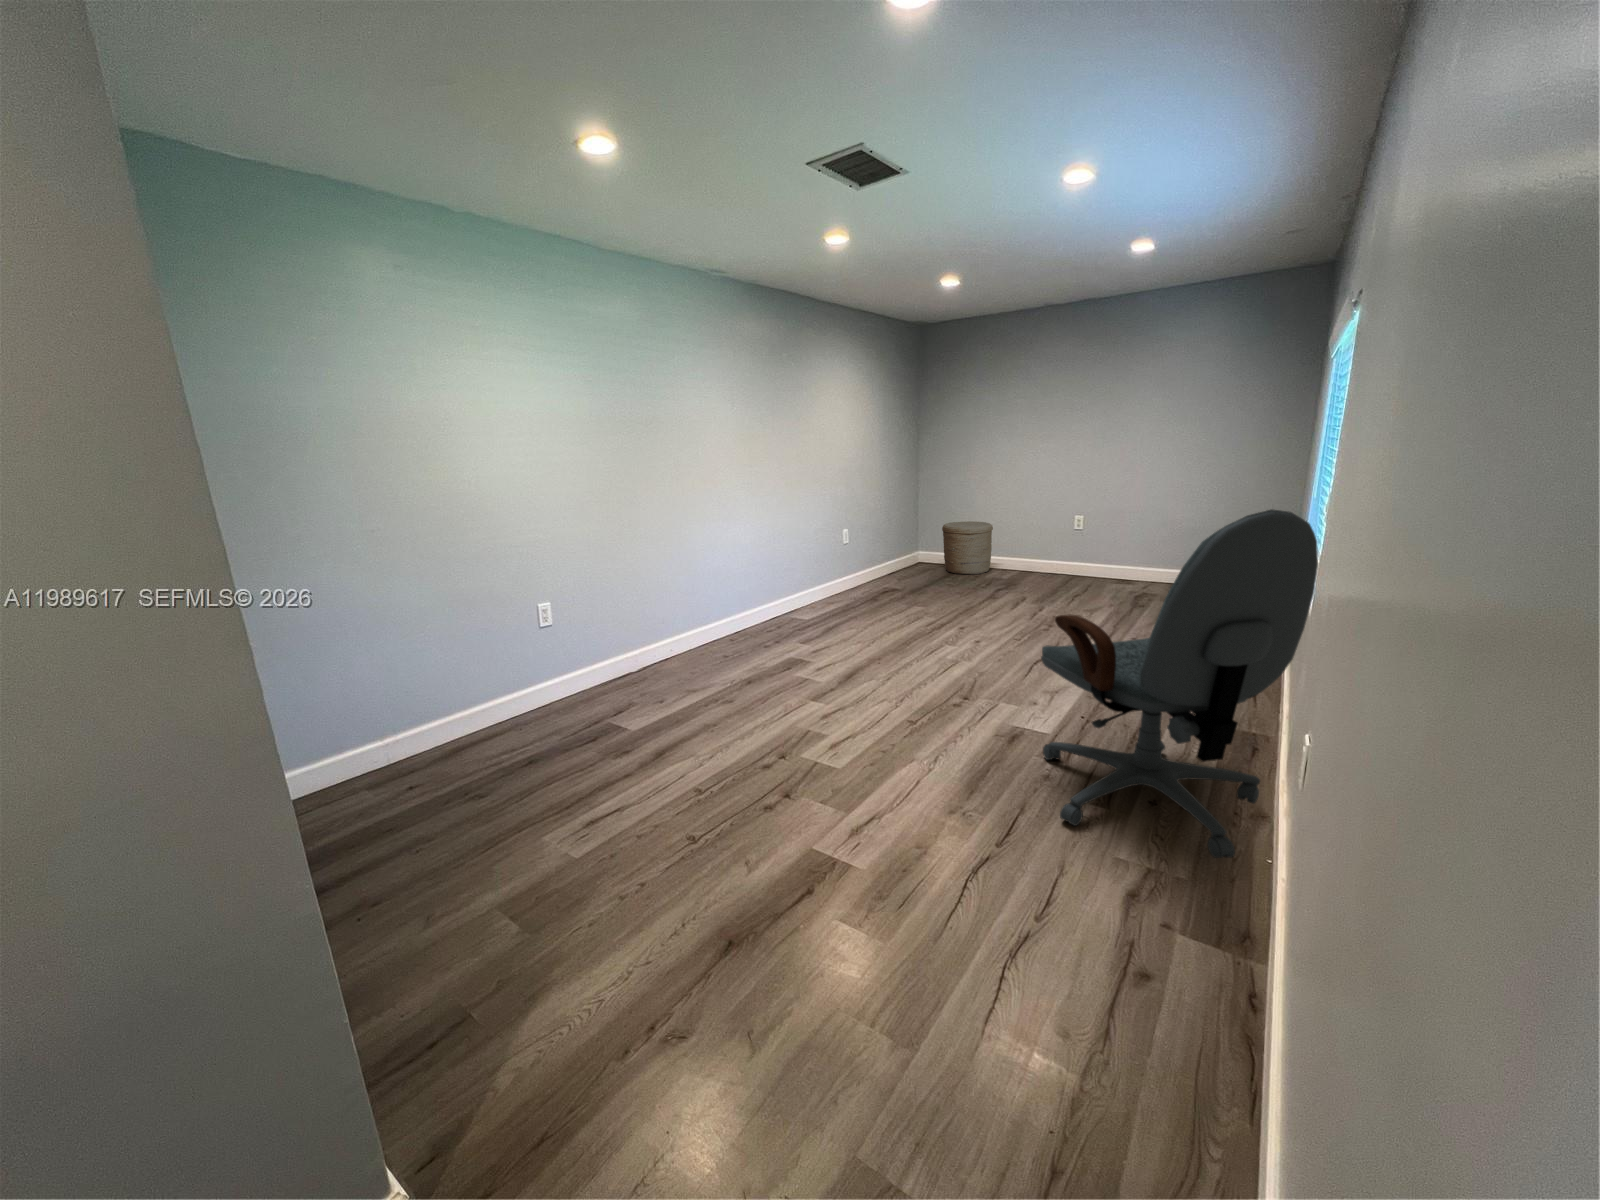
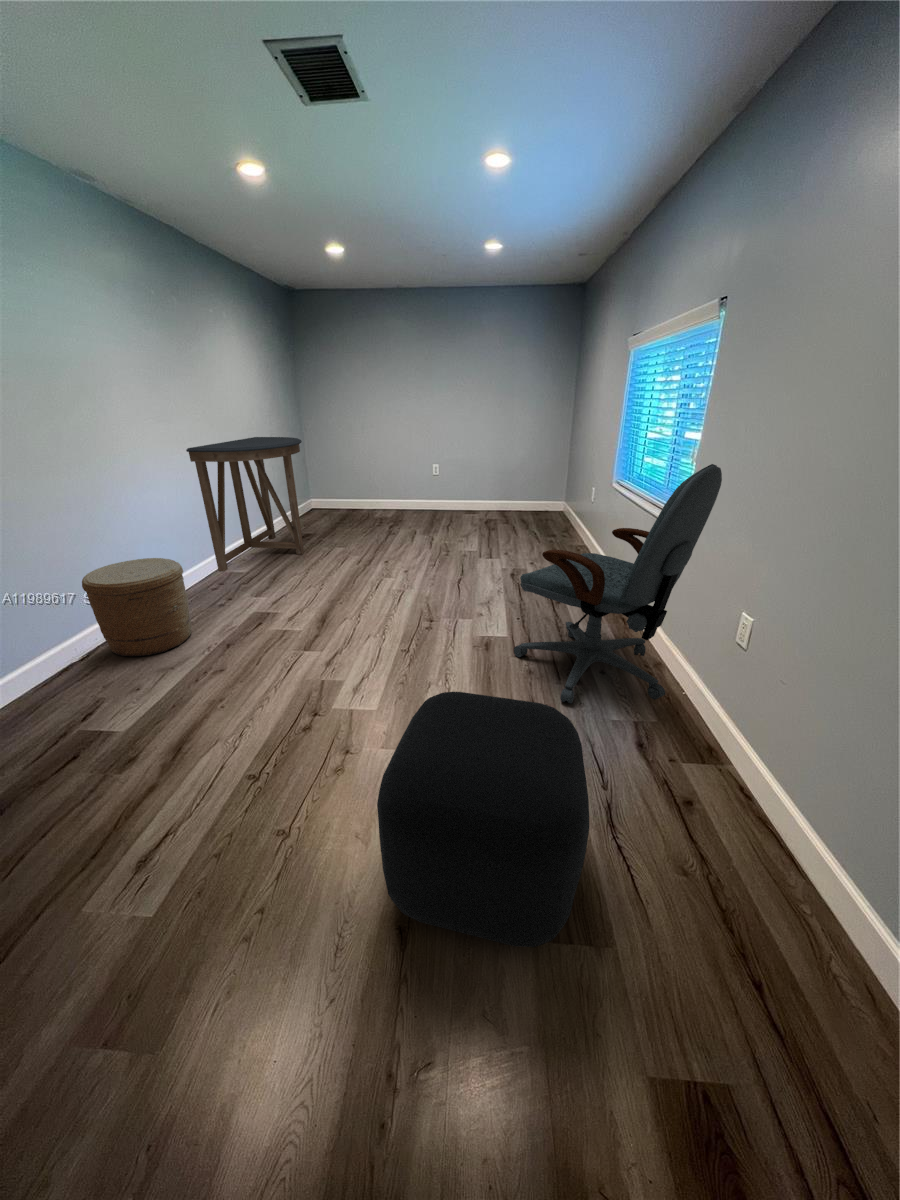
console table: none [769,477,893,616] -> present [186,437,304,571]
woven basket: present [942,521,993,574] -> present [82,558,191,656]
ottoman: none [714,729,946,999] -> present [377,692,590,947]

